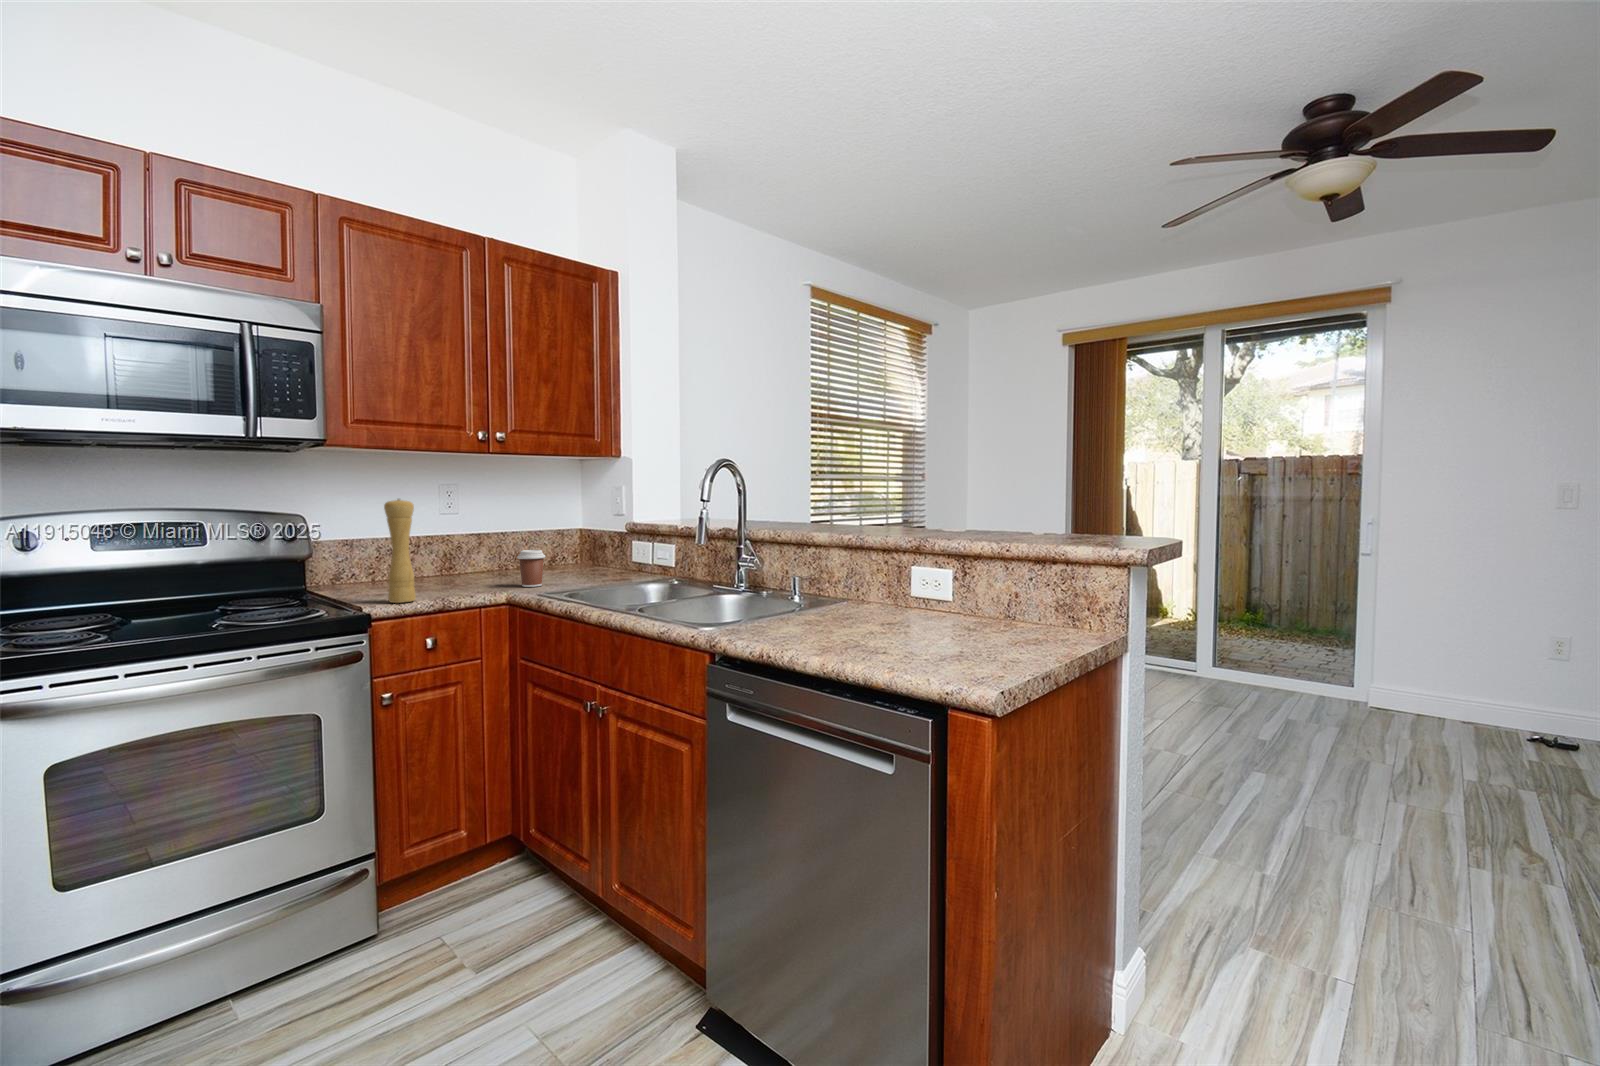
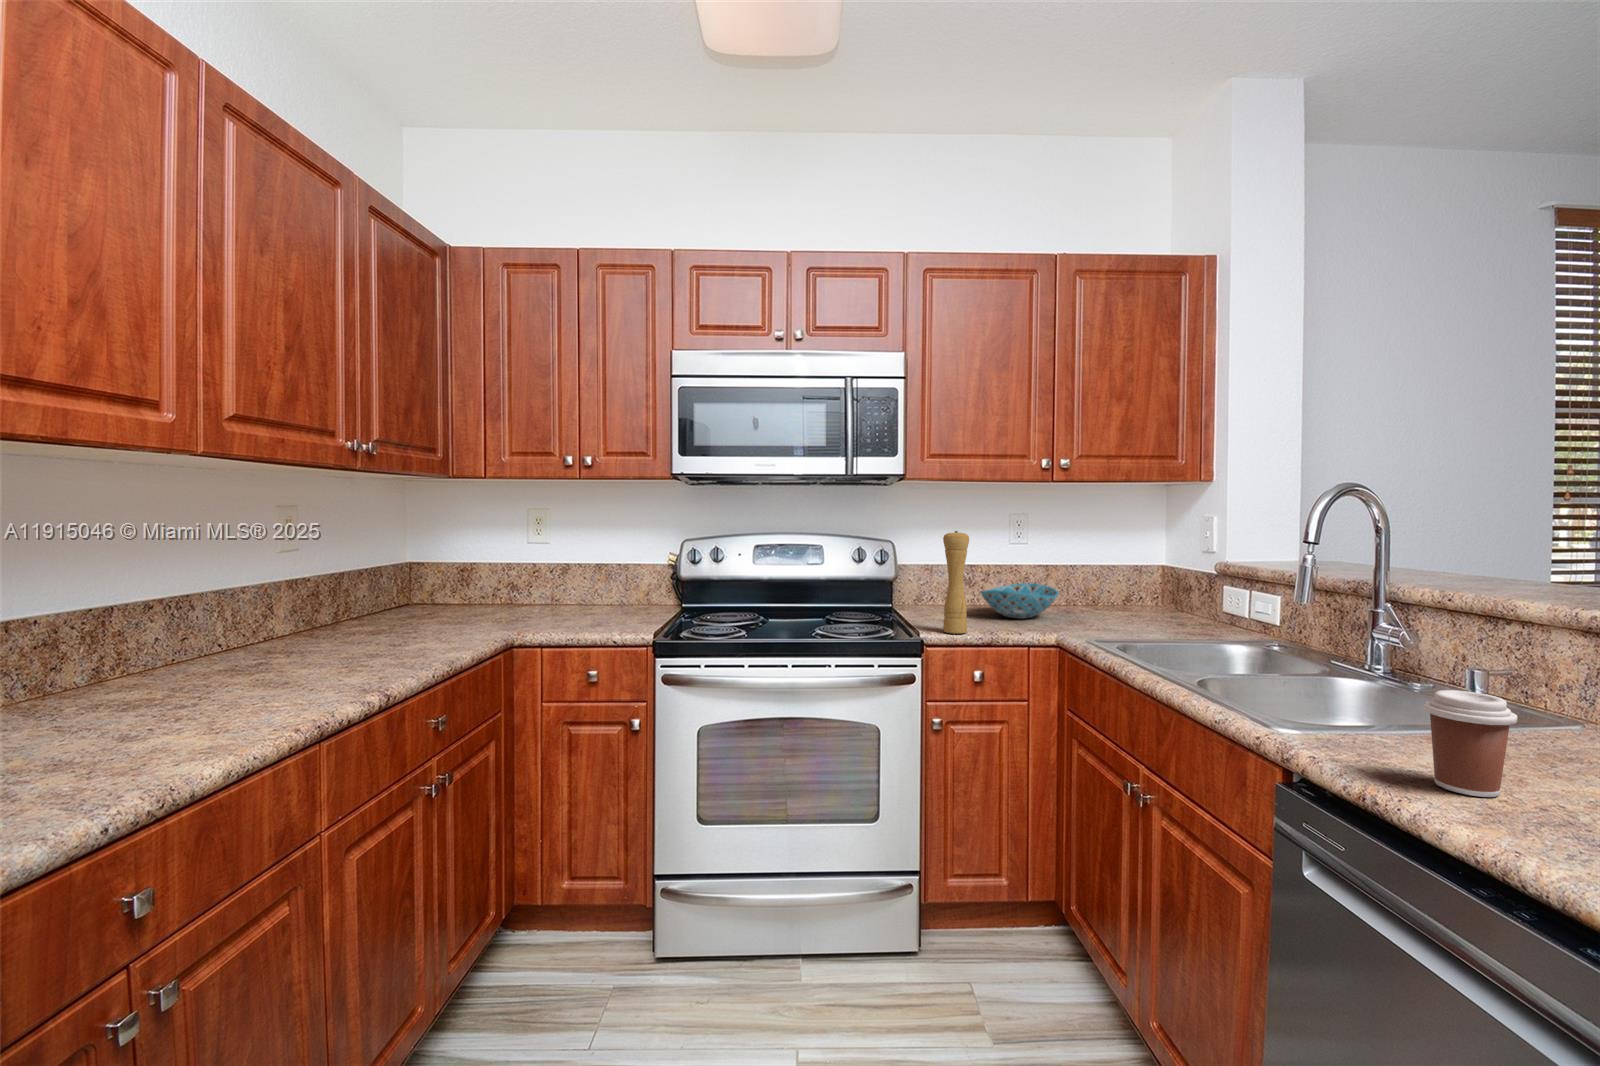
coffee cup: present [517,550,545,587] -> present [1424,690,1517,797]
bowl: none [418,551,498,584] -> present [980,583,1058,619]

